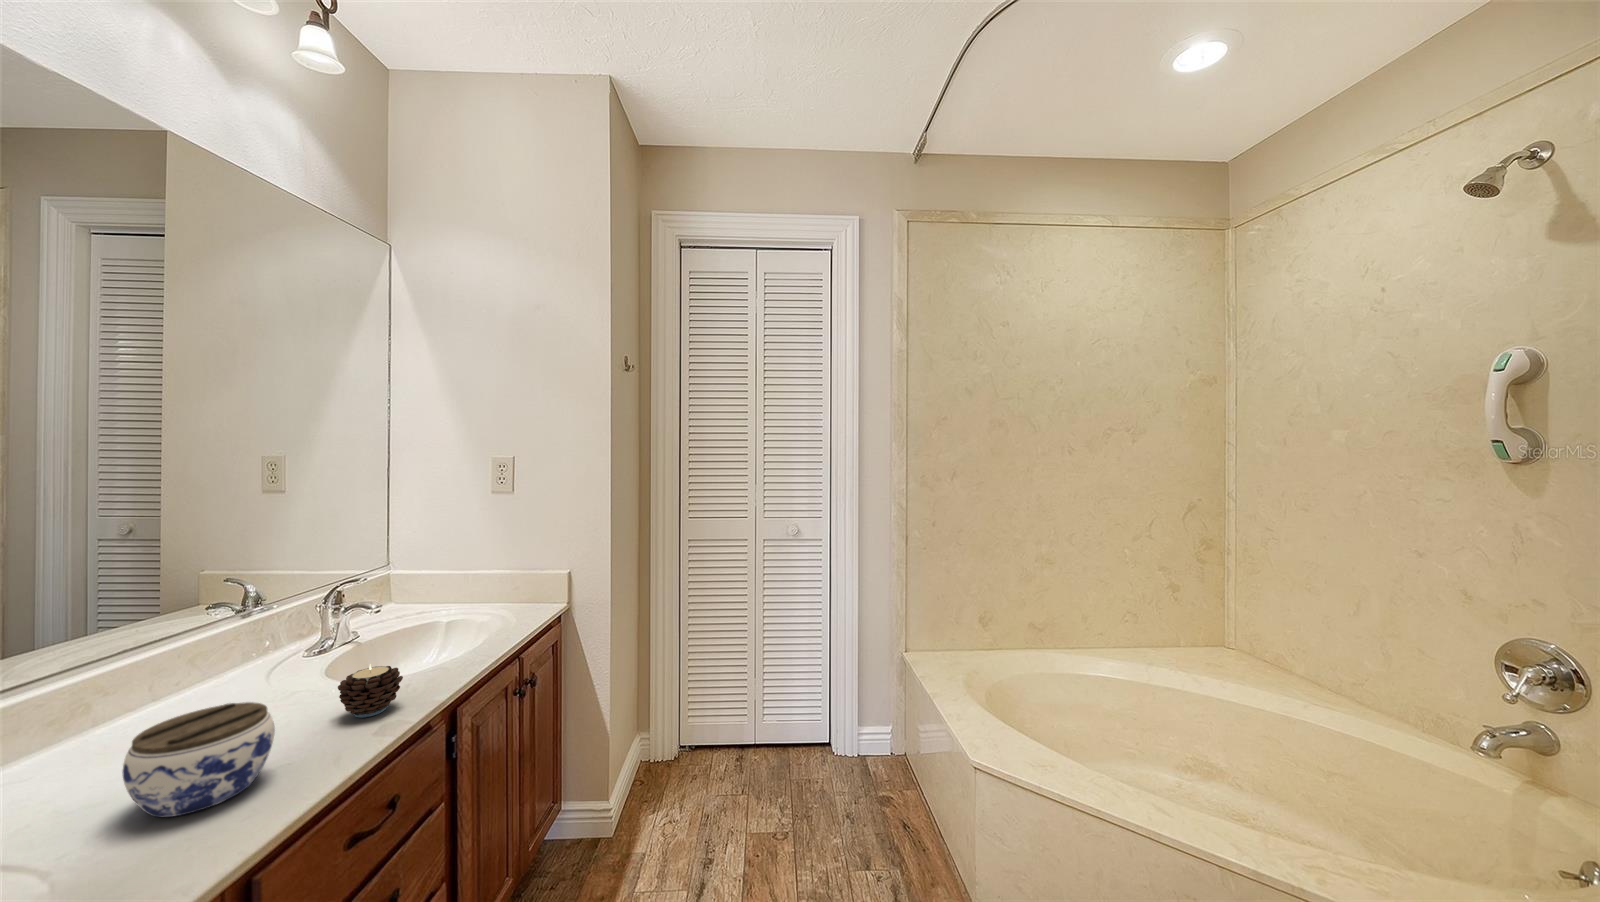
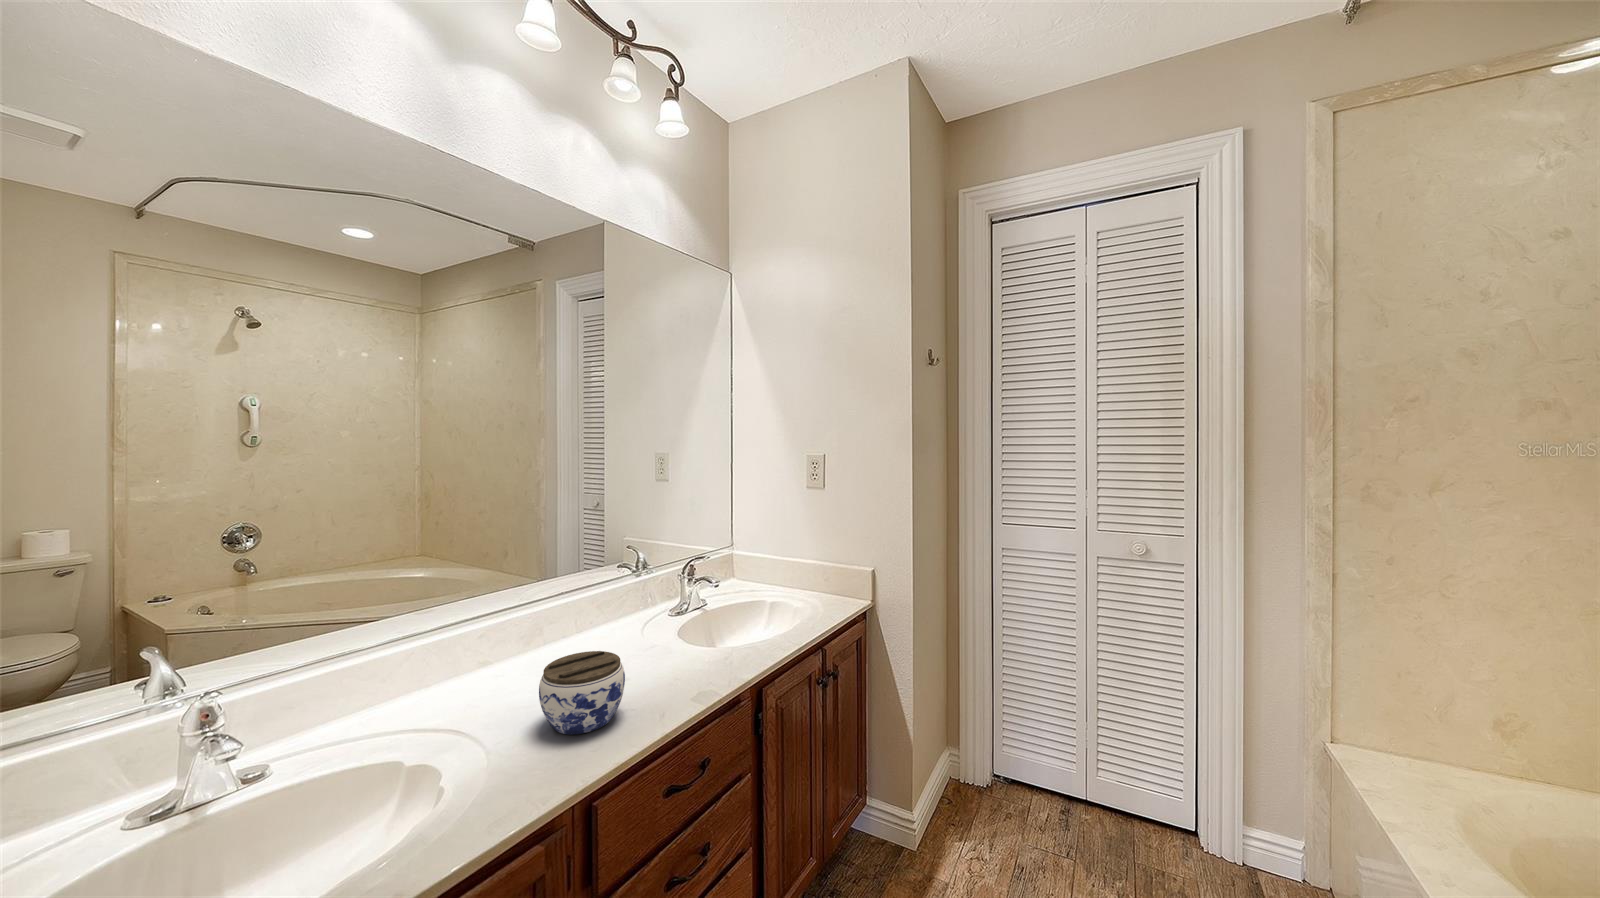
candle: present [338,664,403,718] -> none [675,635,719,681]

